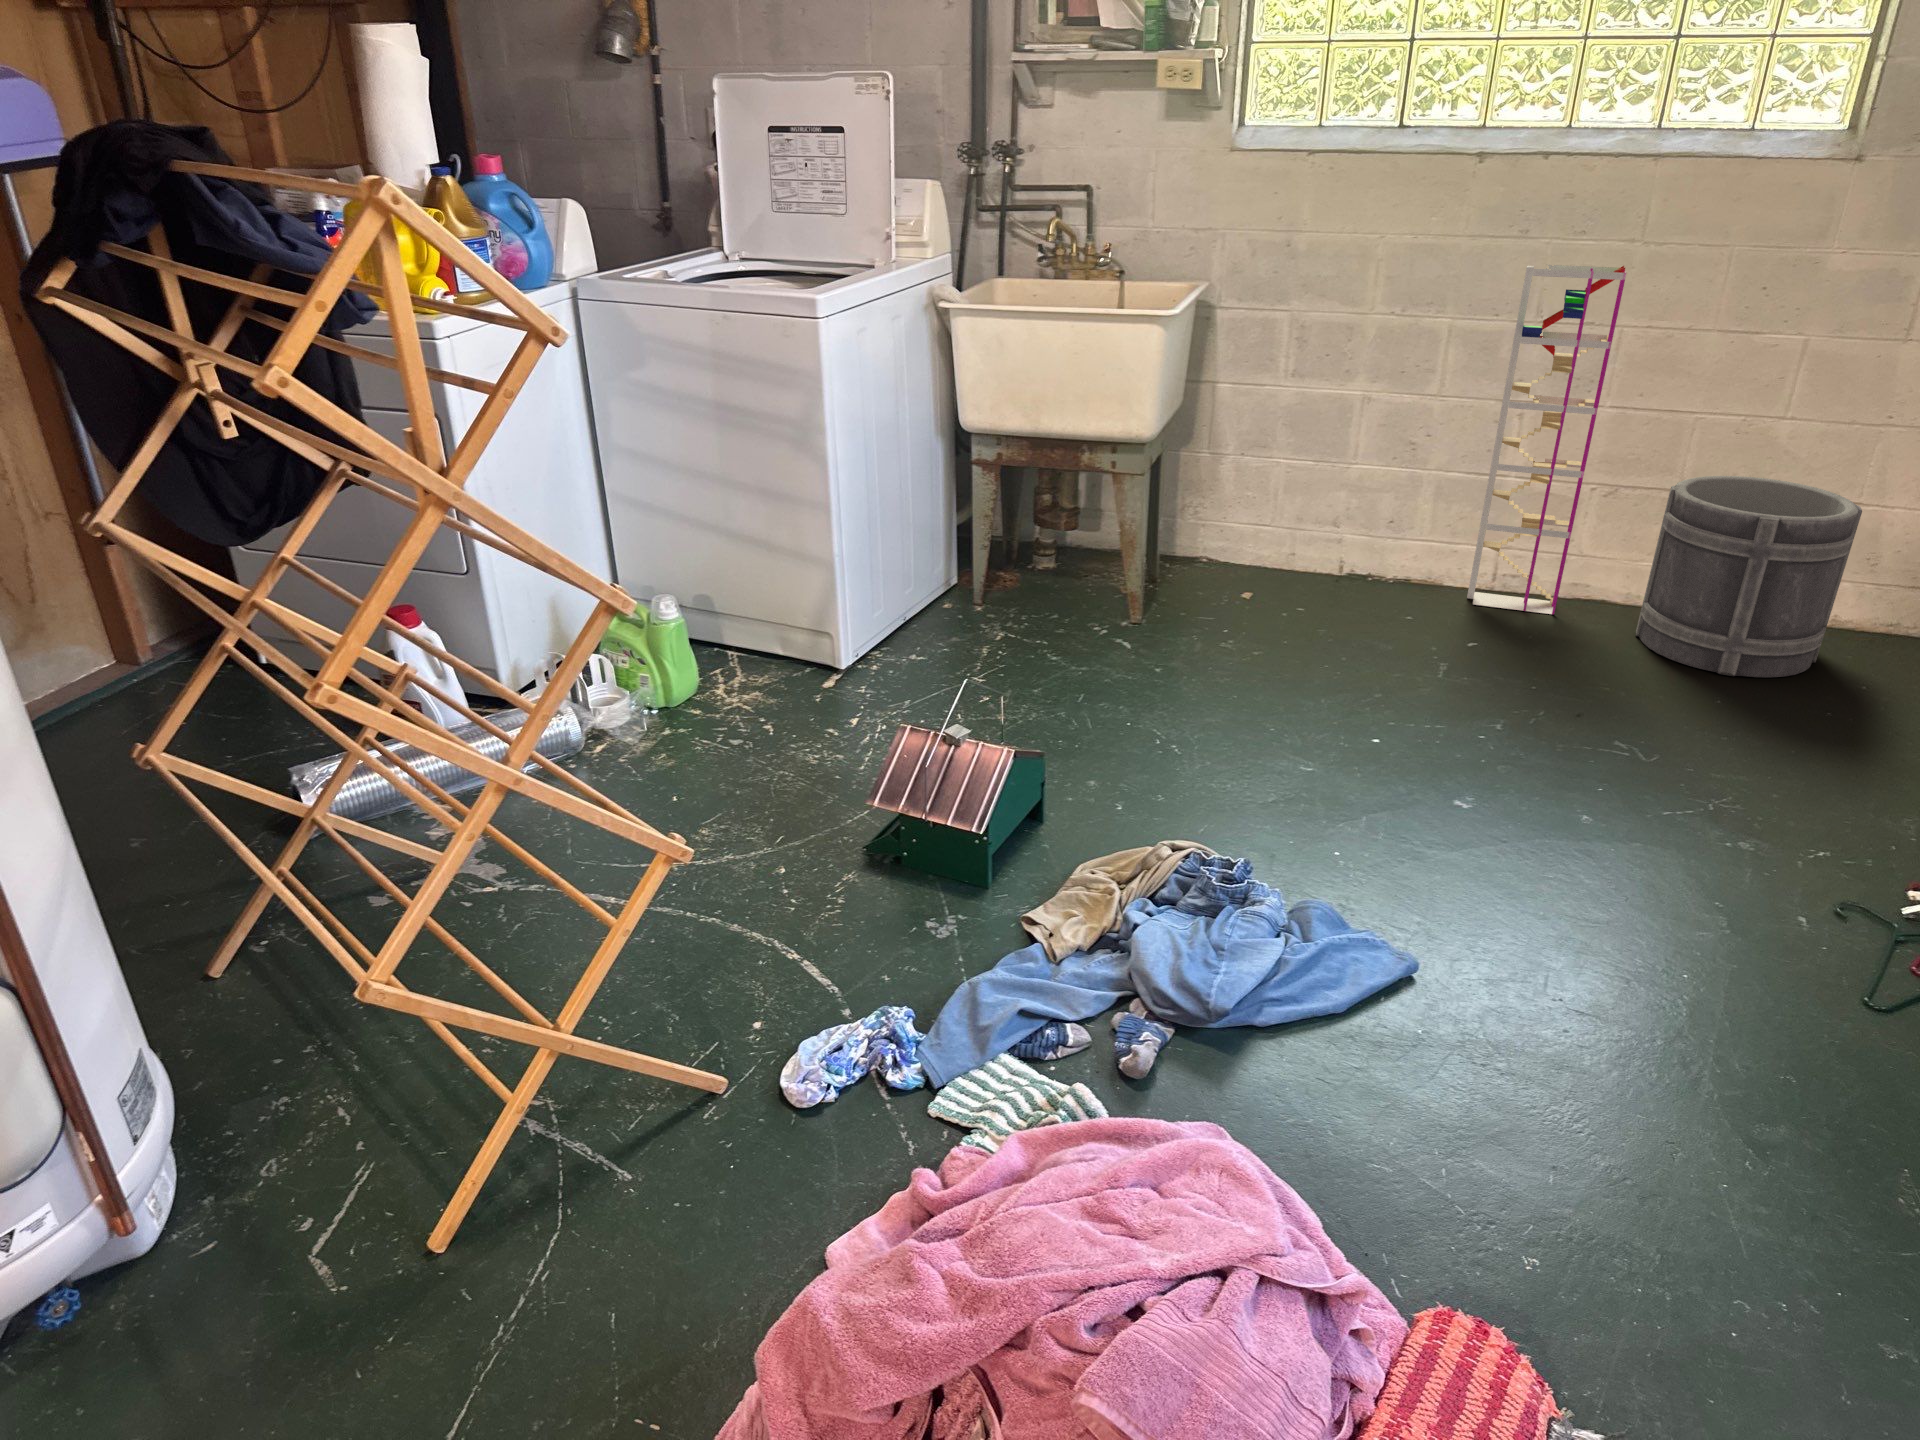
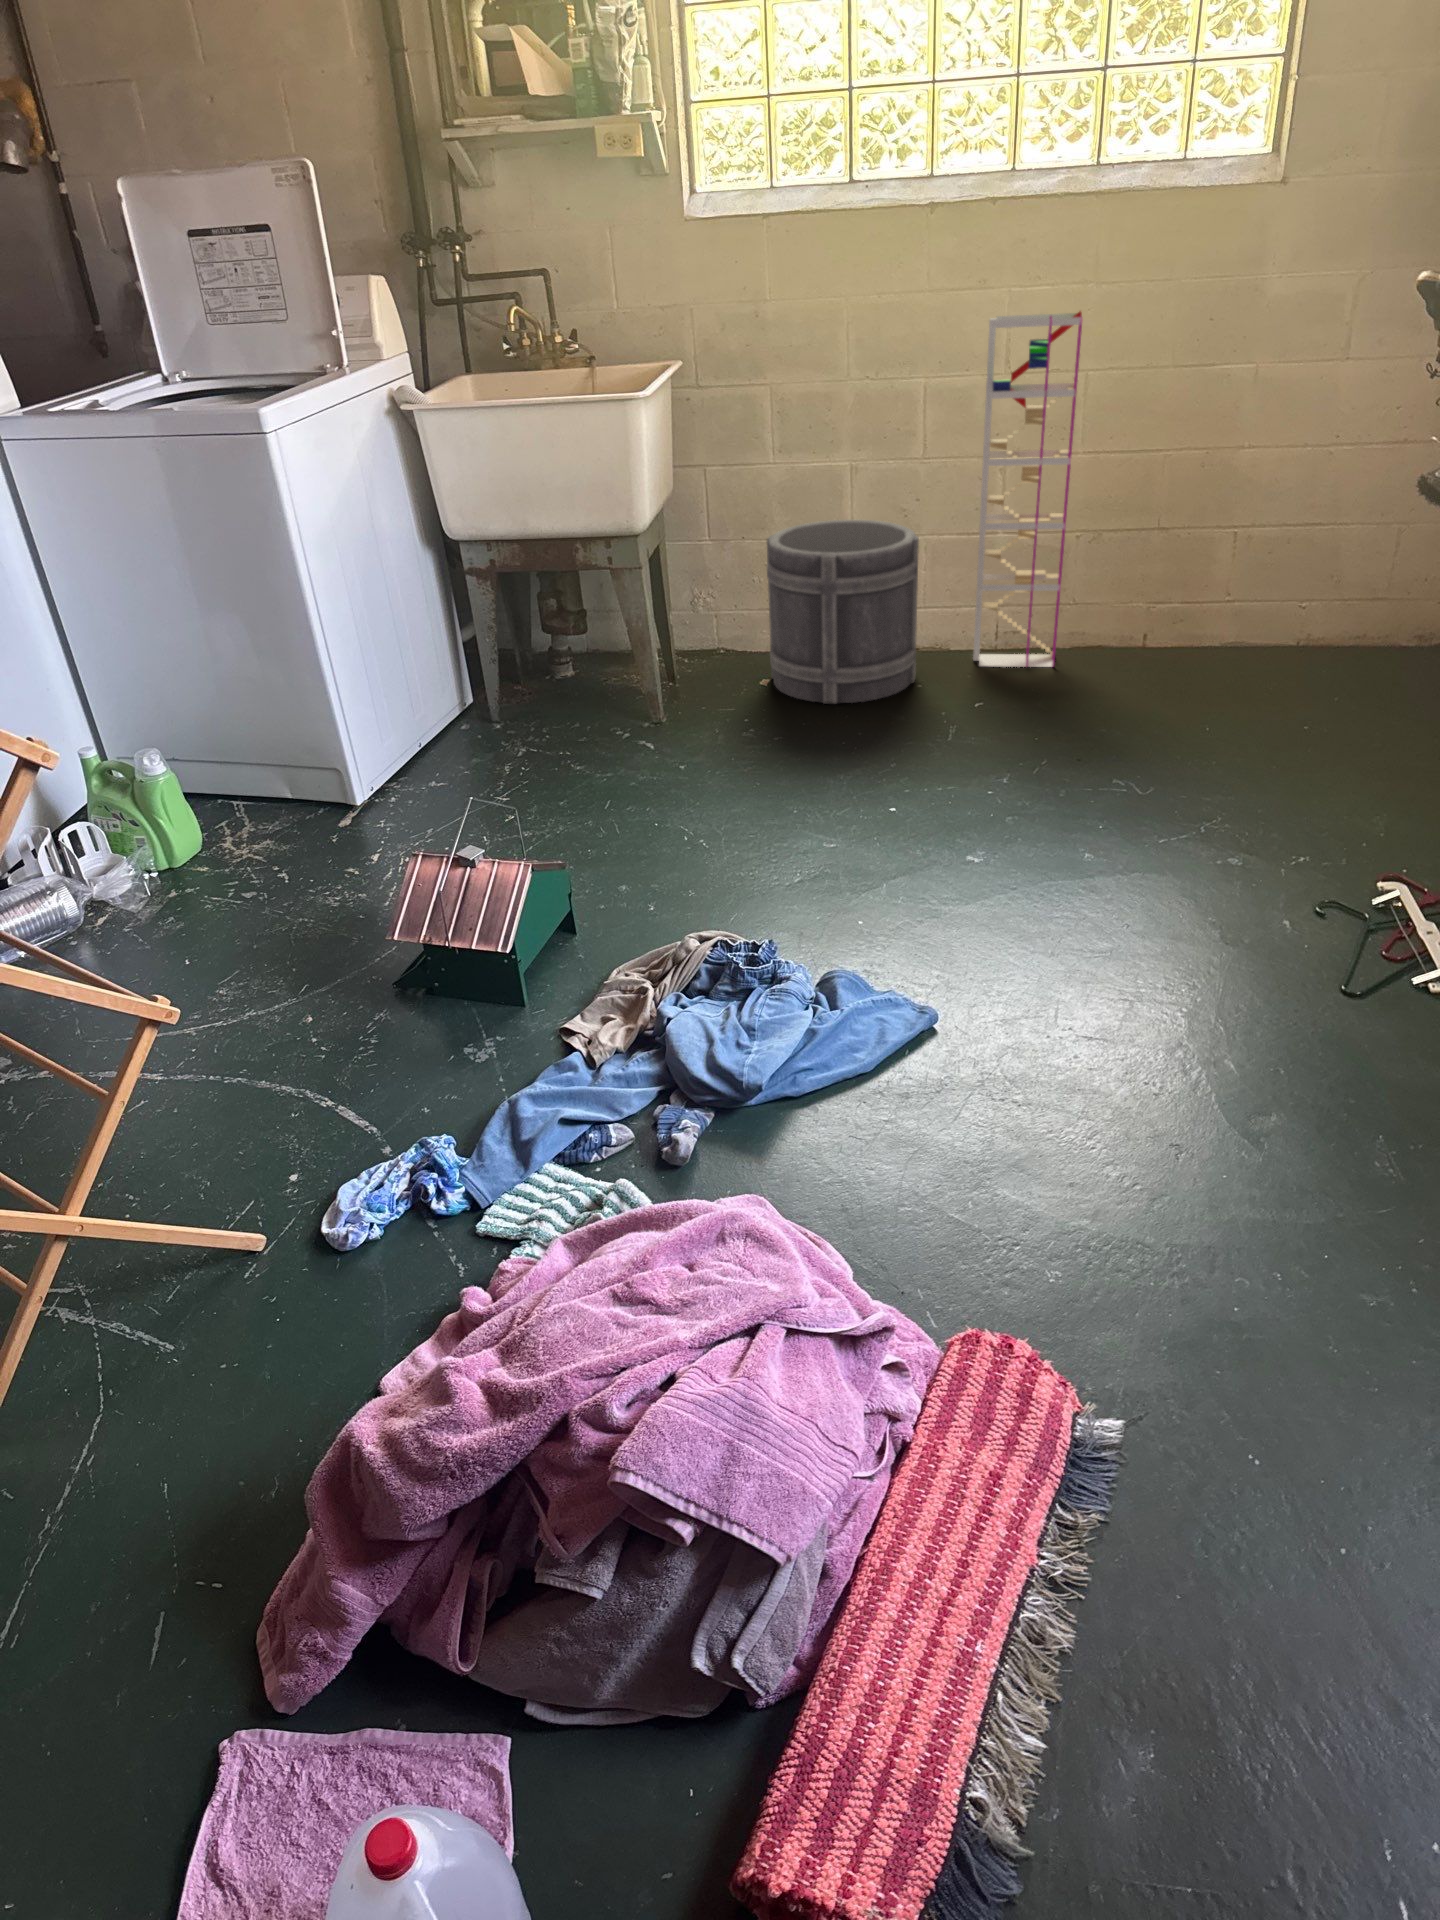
bucket: present [1636,476,1862,677] -> present [767,520,919,704]

